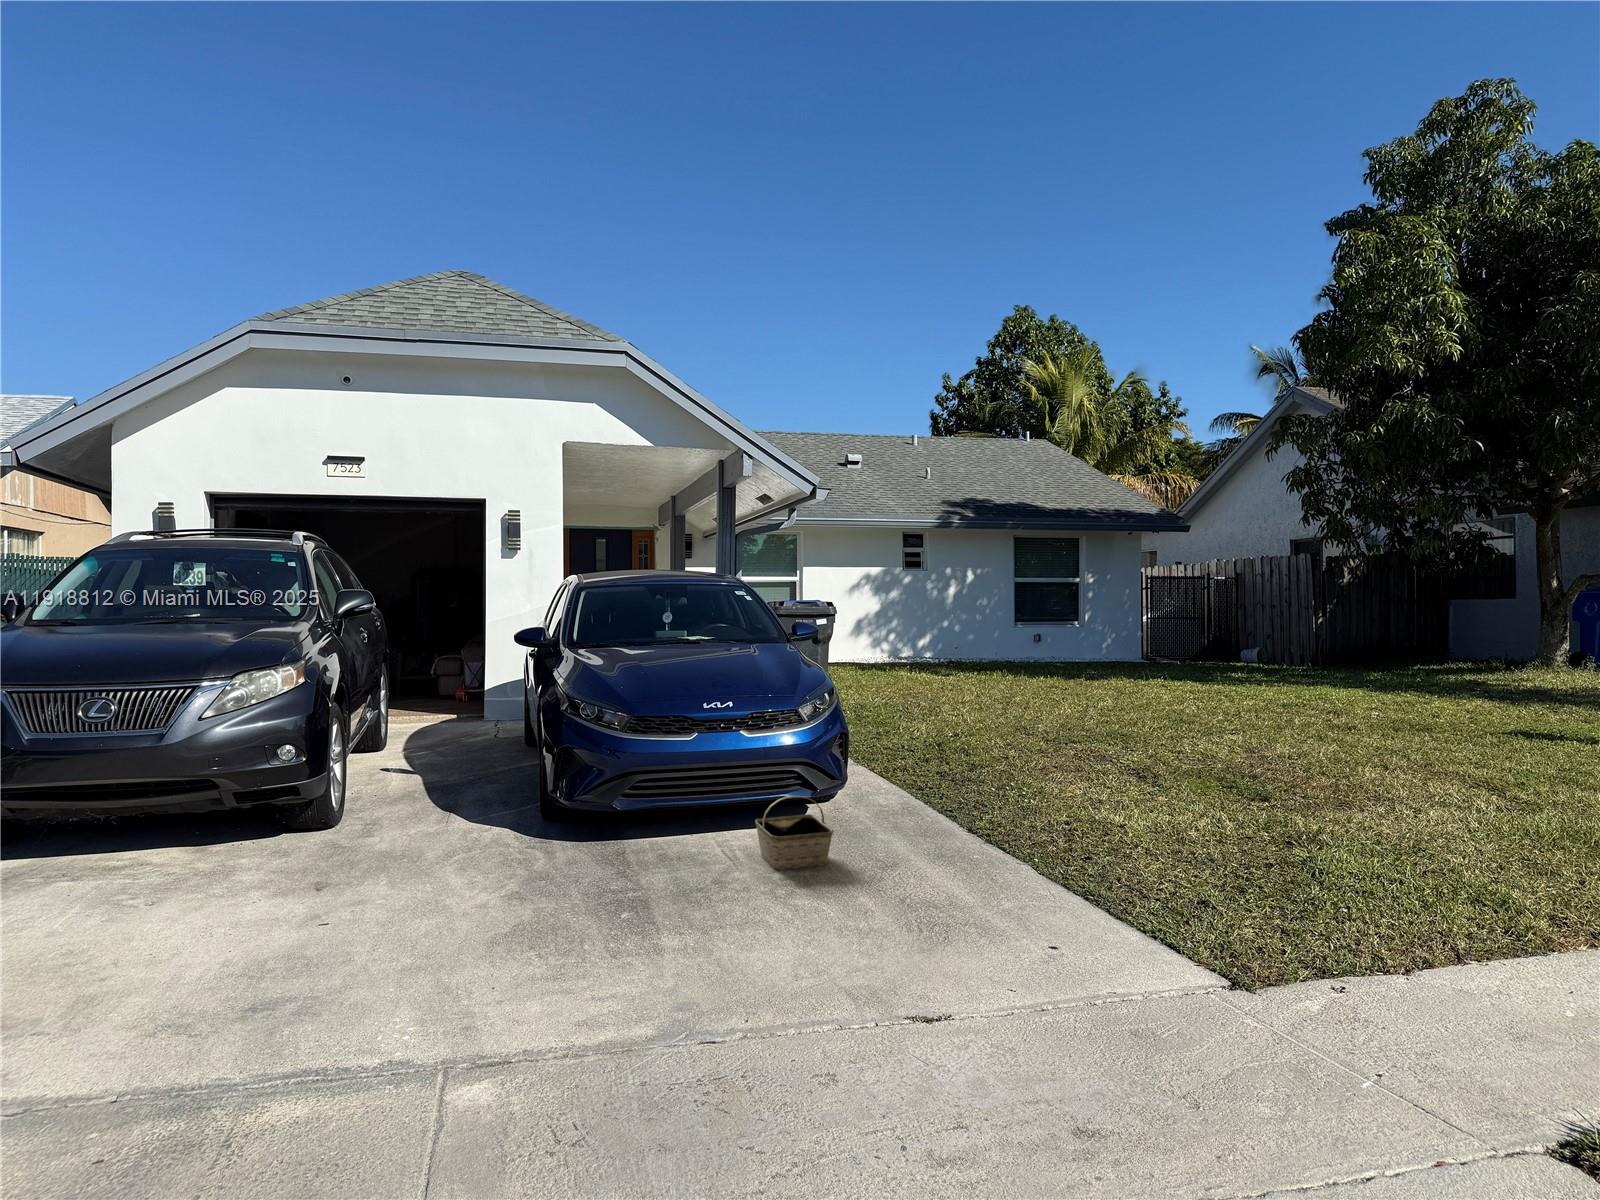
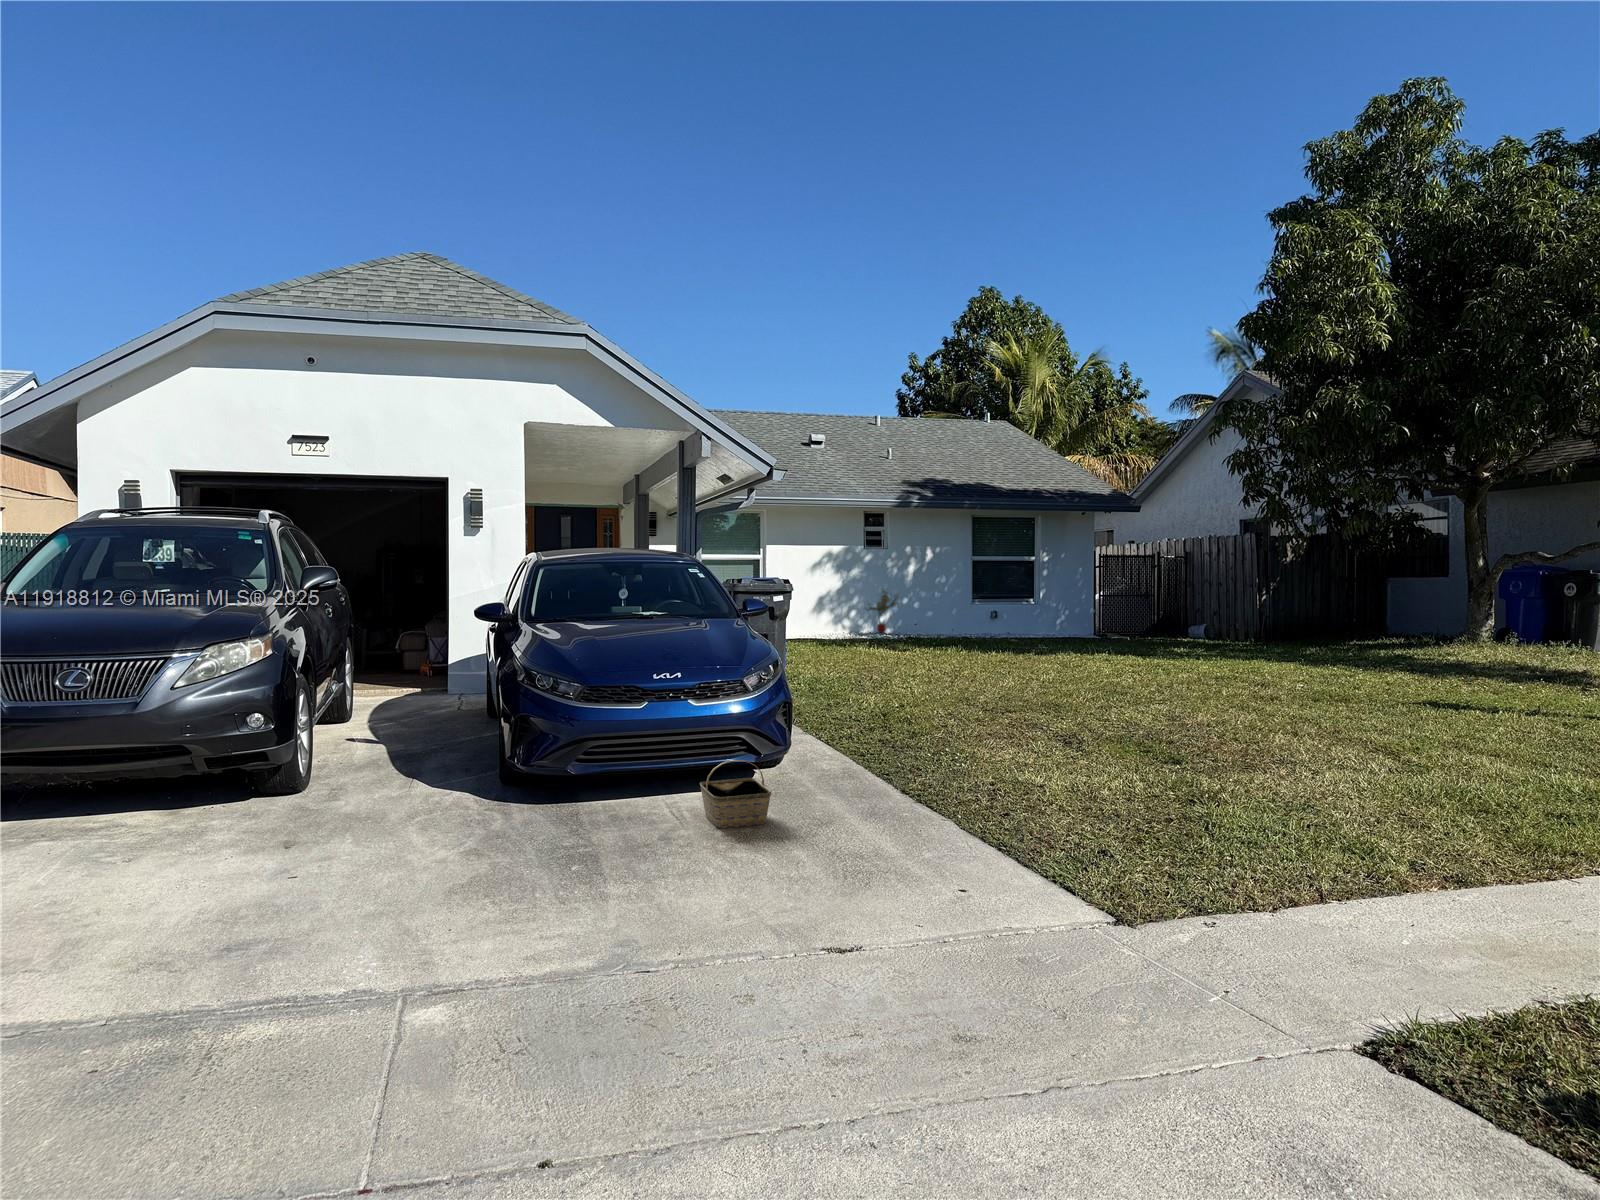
potted tree: none [903,610,940,656] -> present [865,589,899,633]

